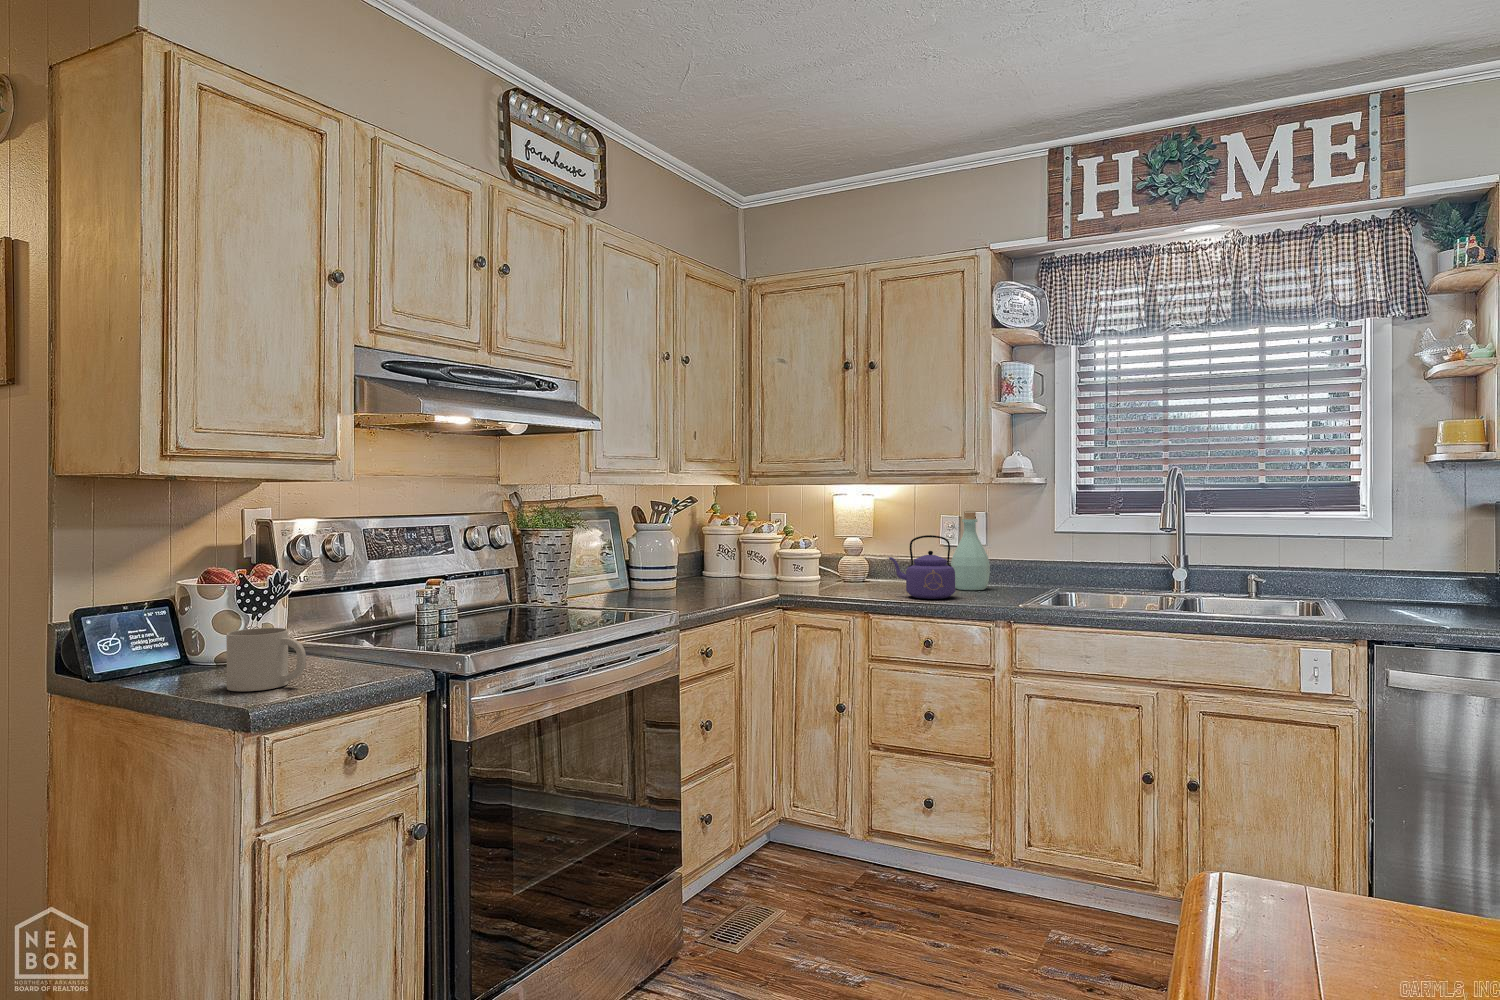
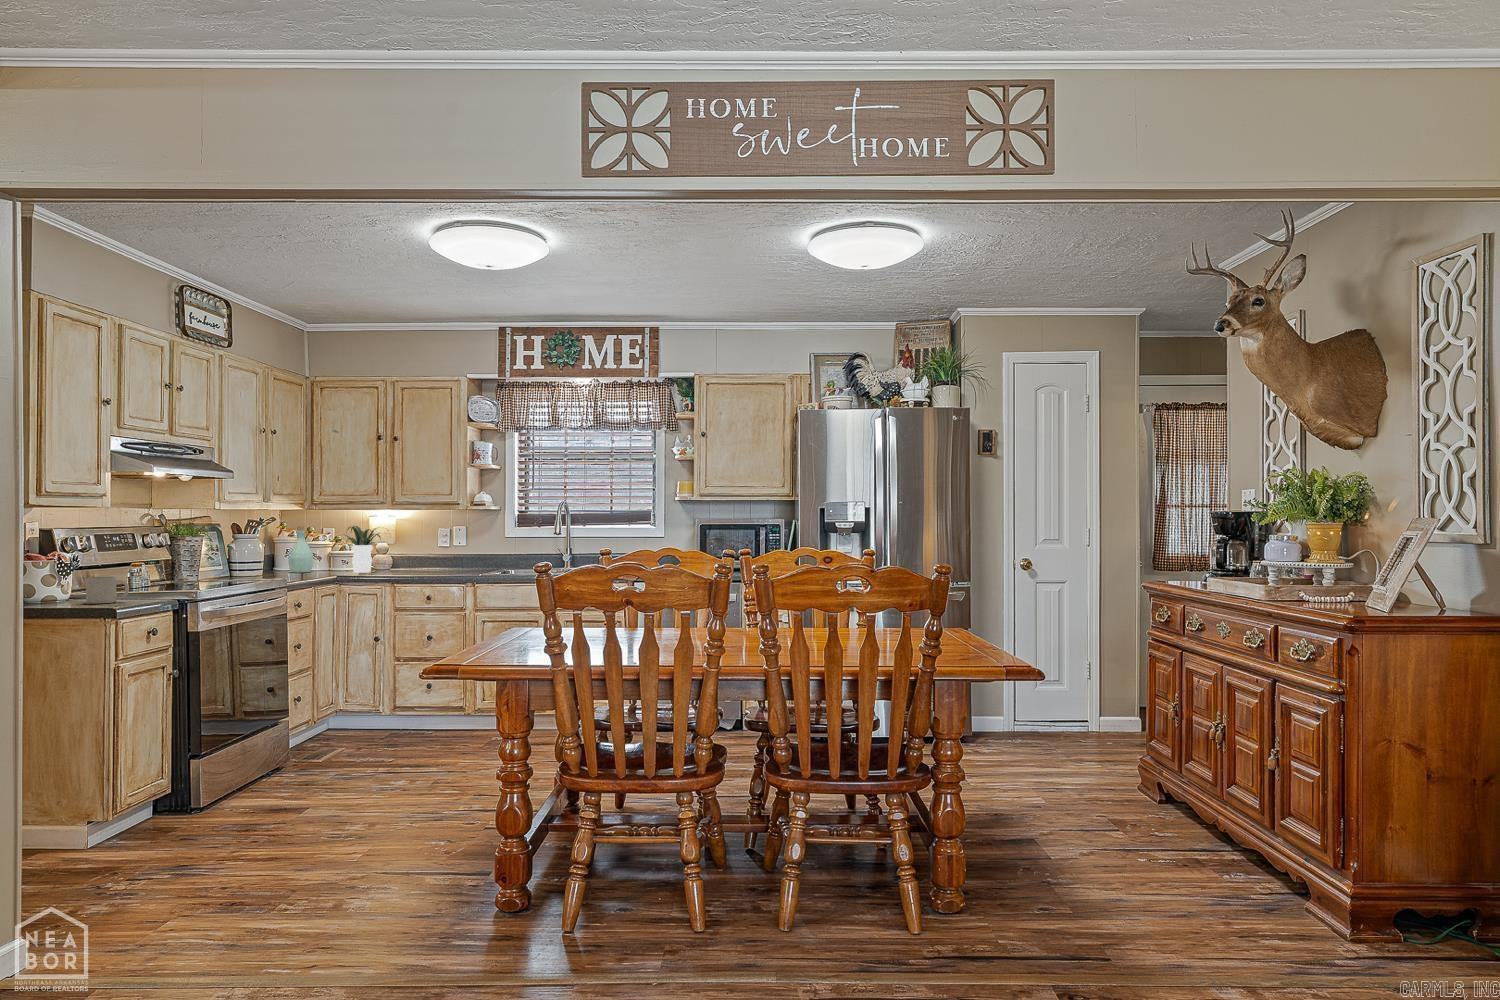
potted plant: none [772,510,867,588] -> present [345,526,381,573]
bottle: present [951,512,990,590] -> present [289,526,313,573]
kettle: present [889,535,955,599] -> none [406,539,445,574]

